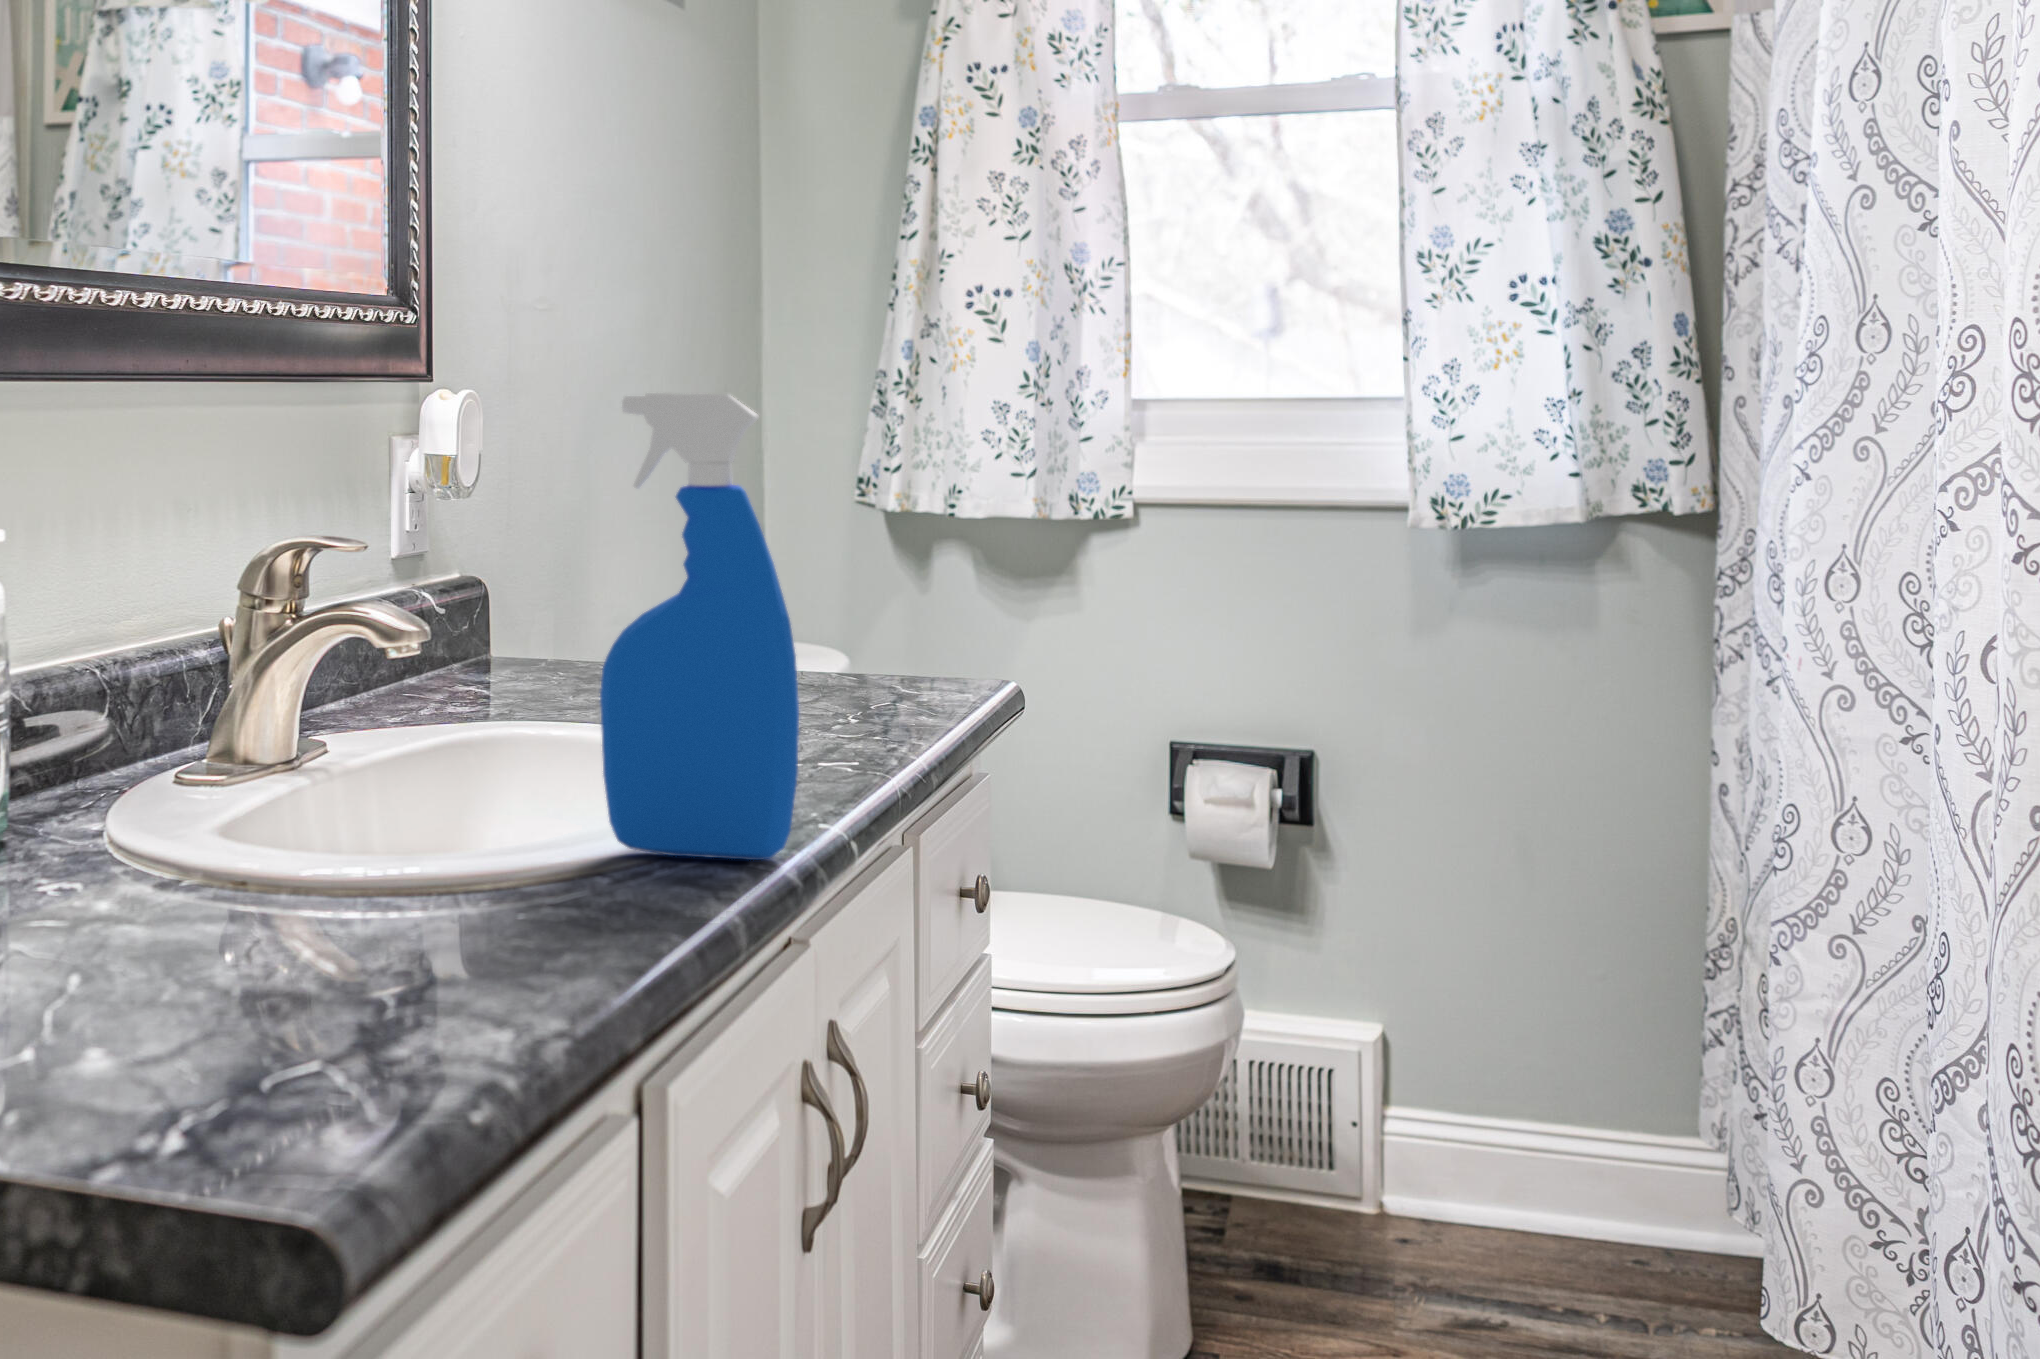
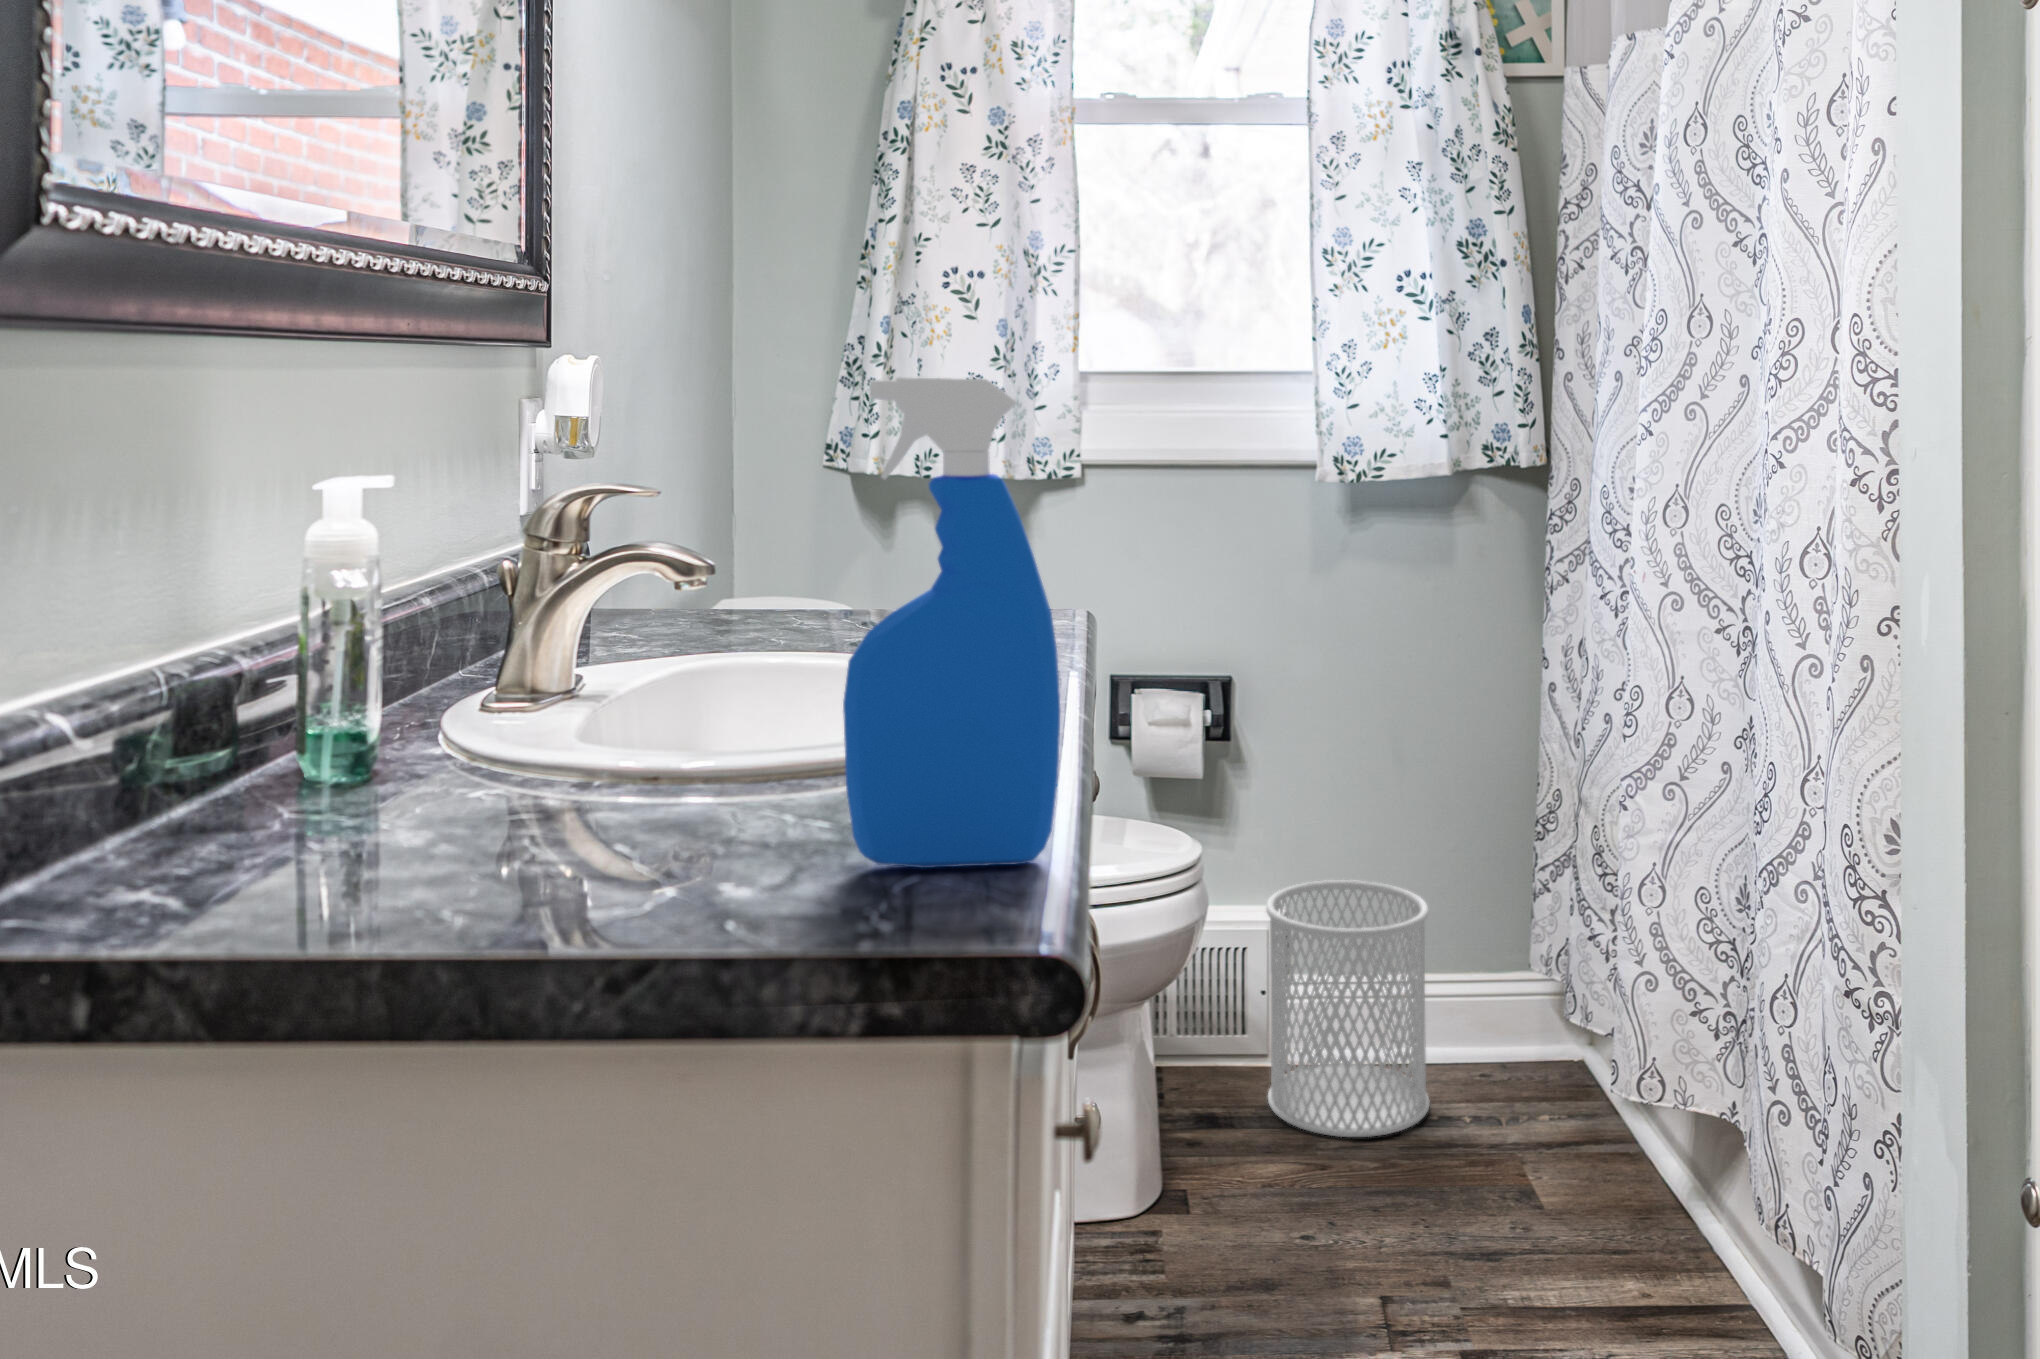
wastebasket: none [1345,1005,1557,1315] -> present [1266,880,1429,1137]

